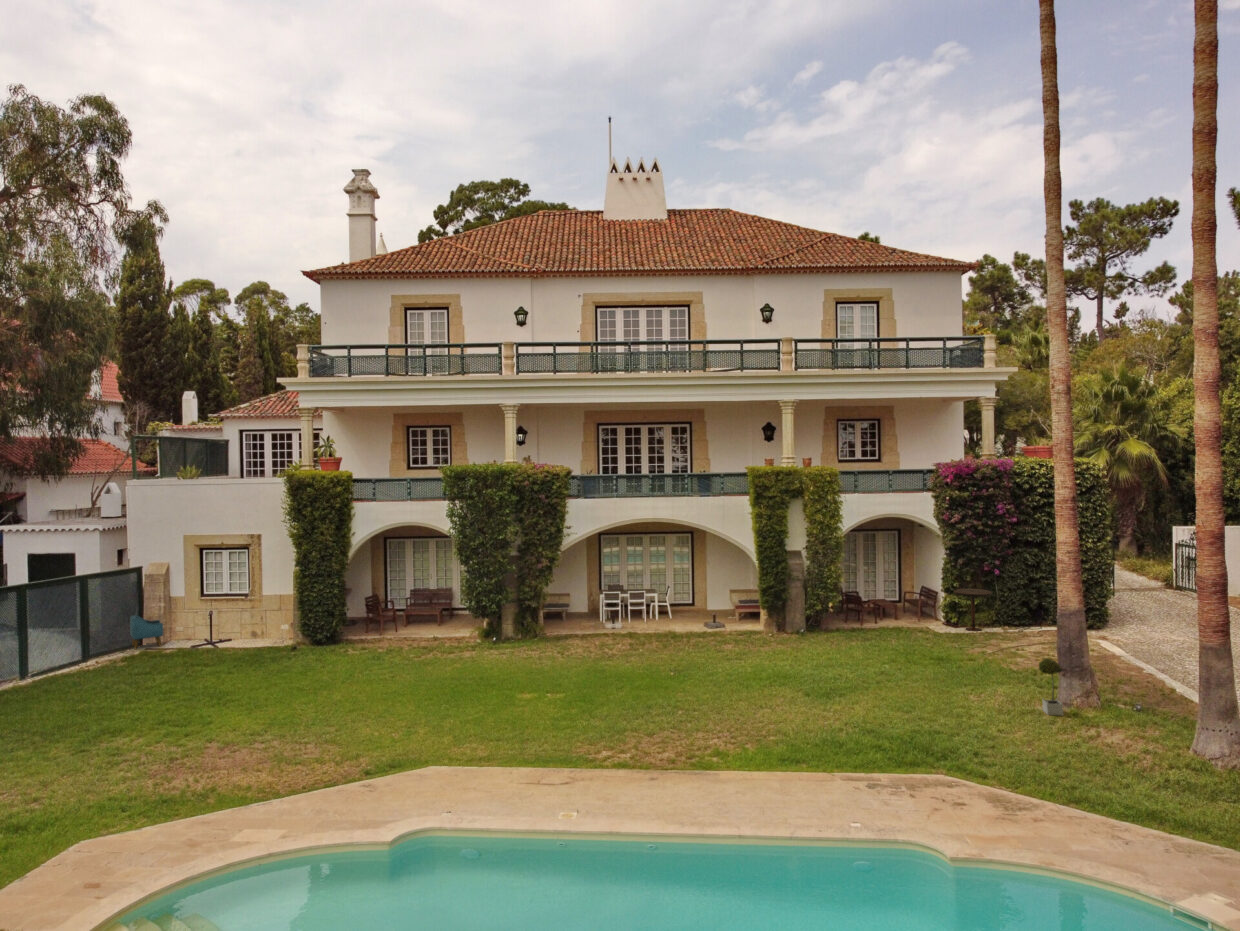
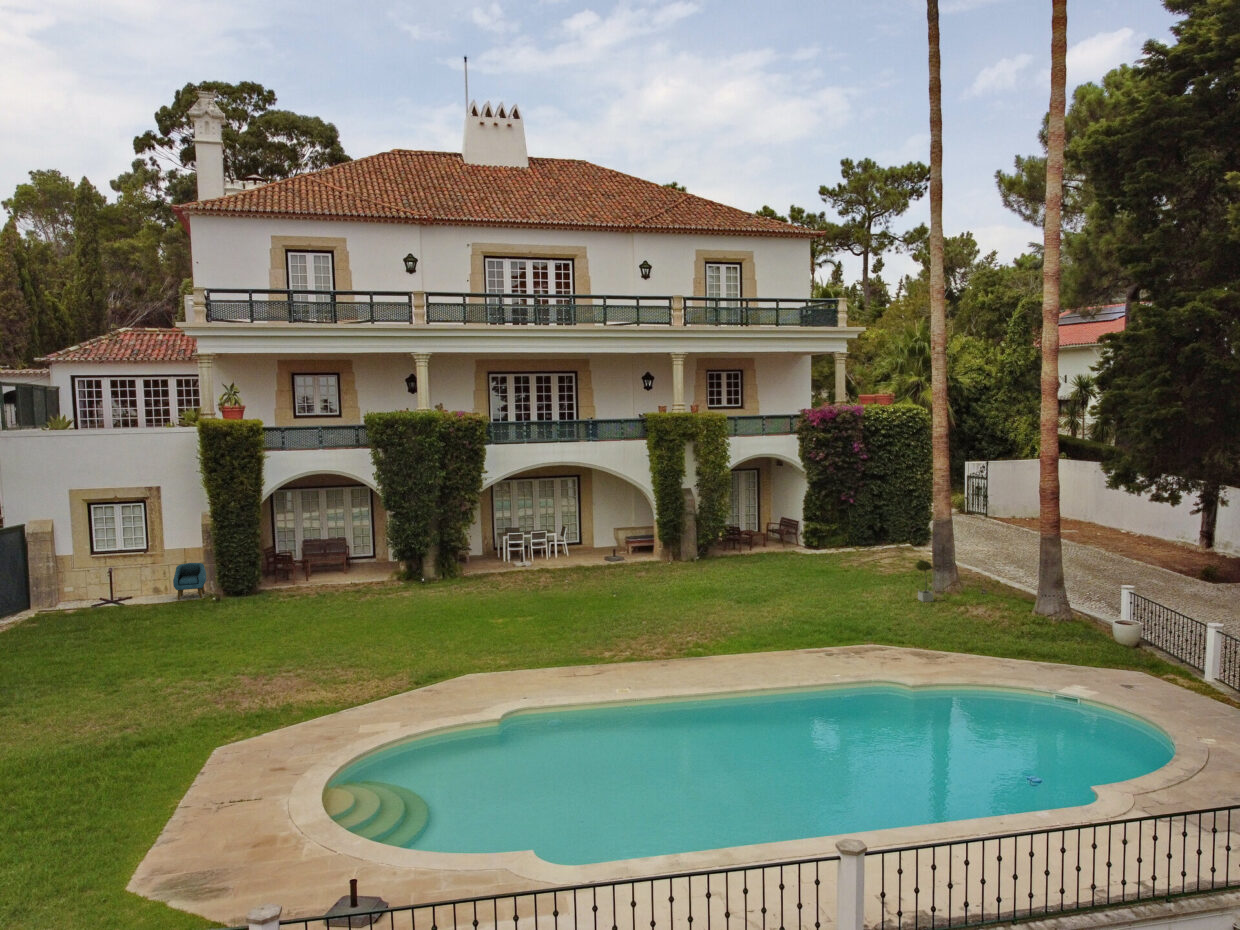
pedestal table: present [954,589,992,631] -> none [818,516,849,551]
armchair: present [130,616,164,649] -> present [173,563,206,600]

